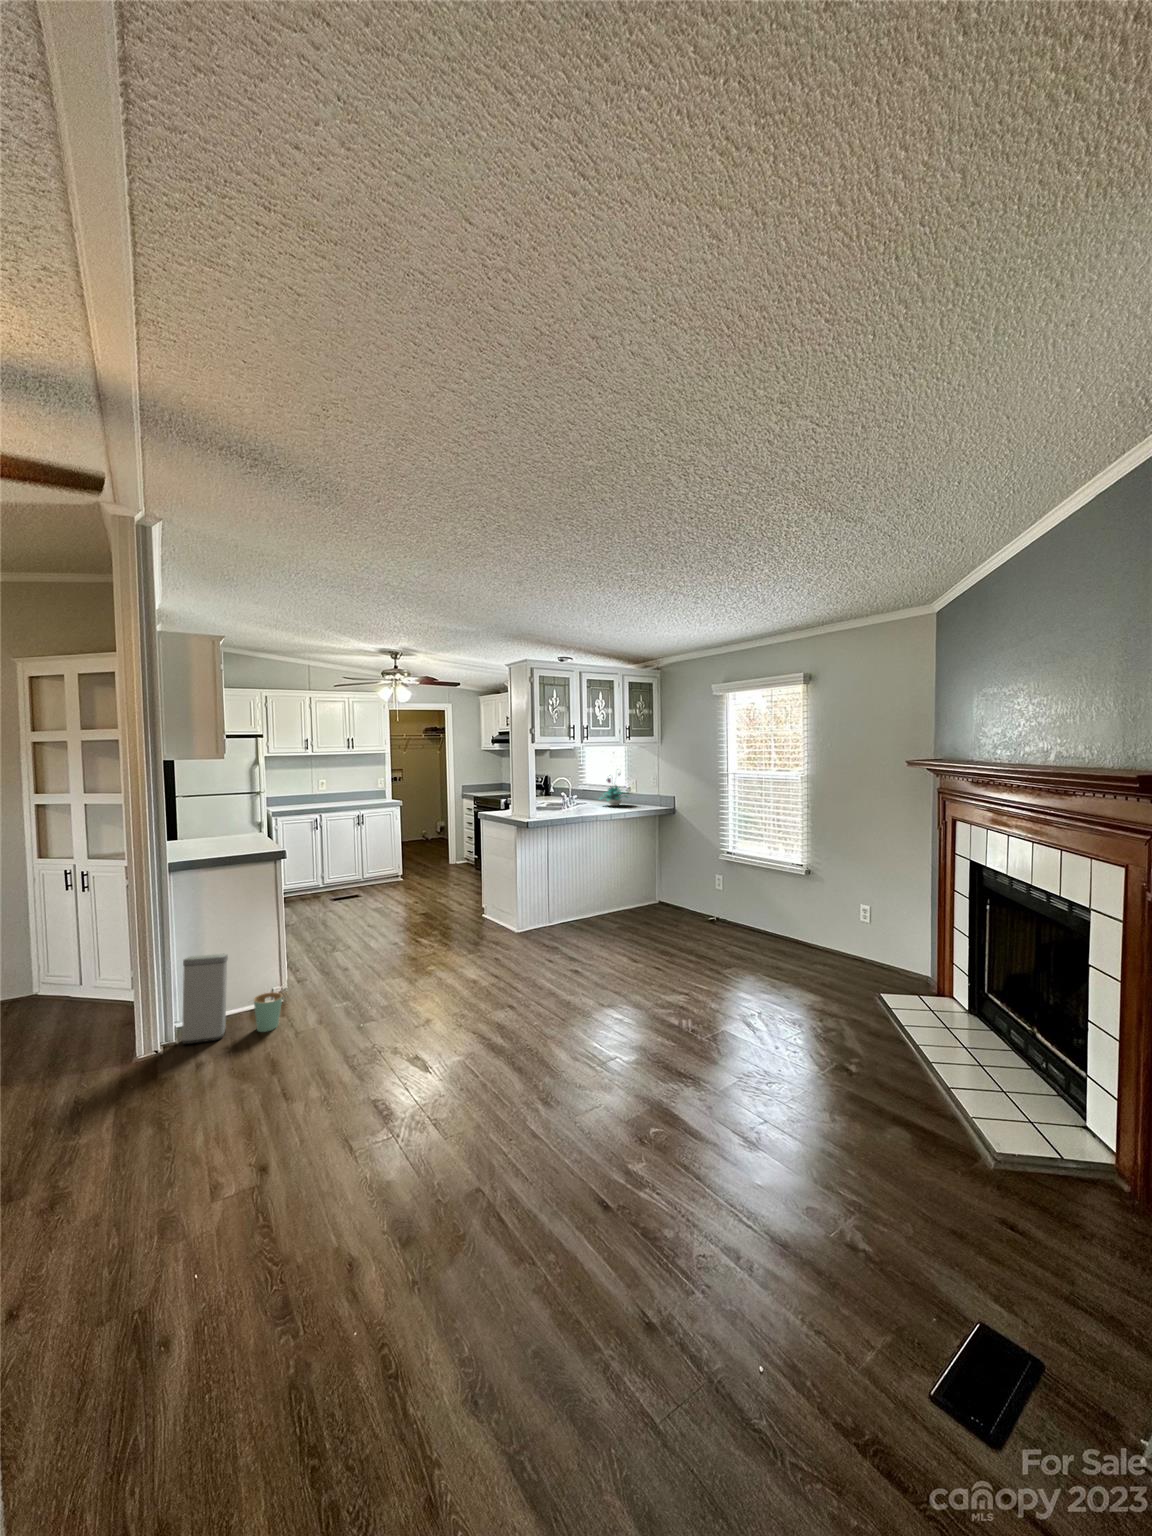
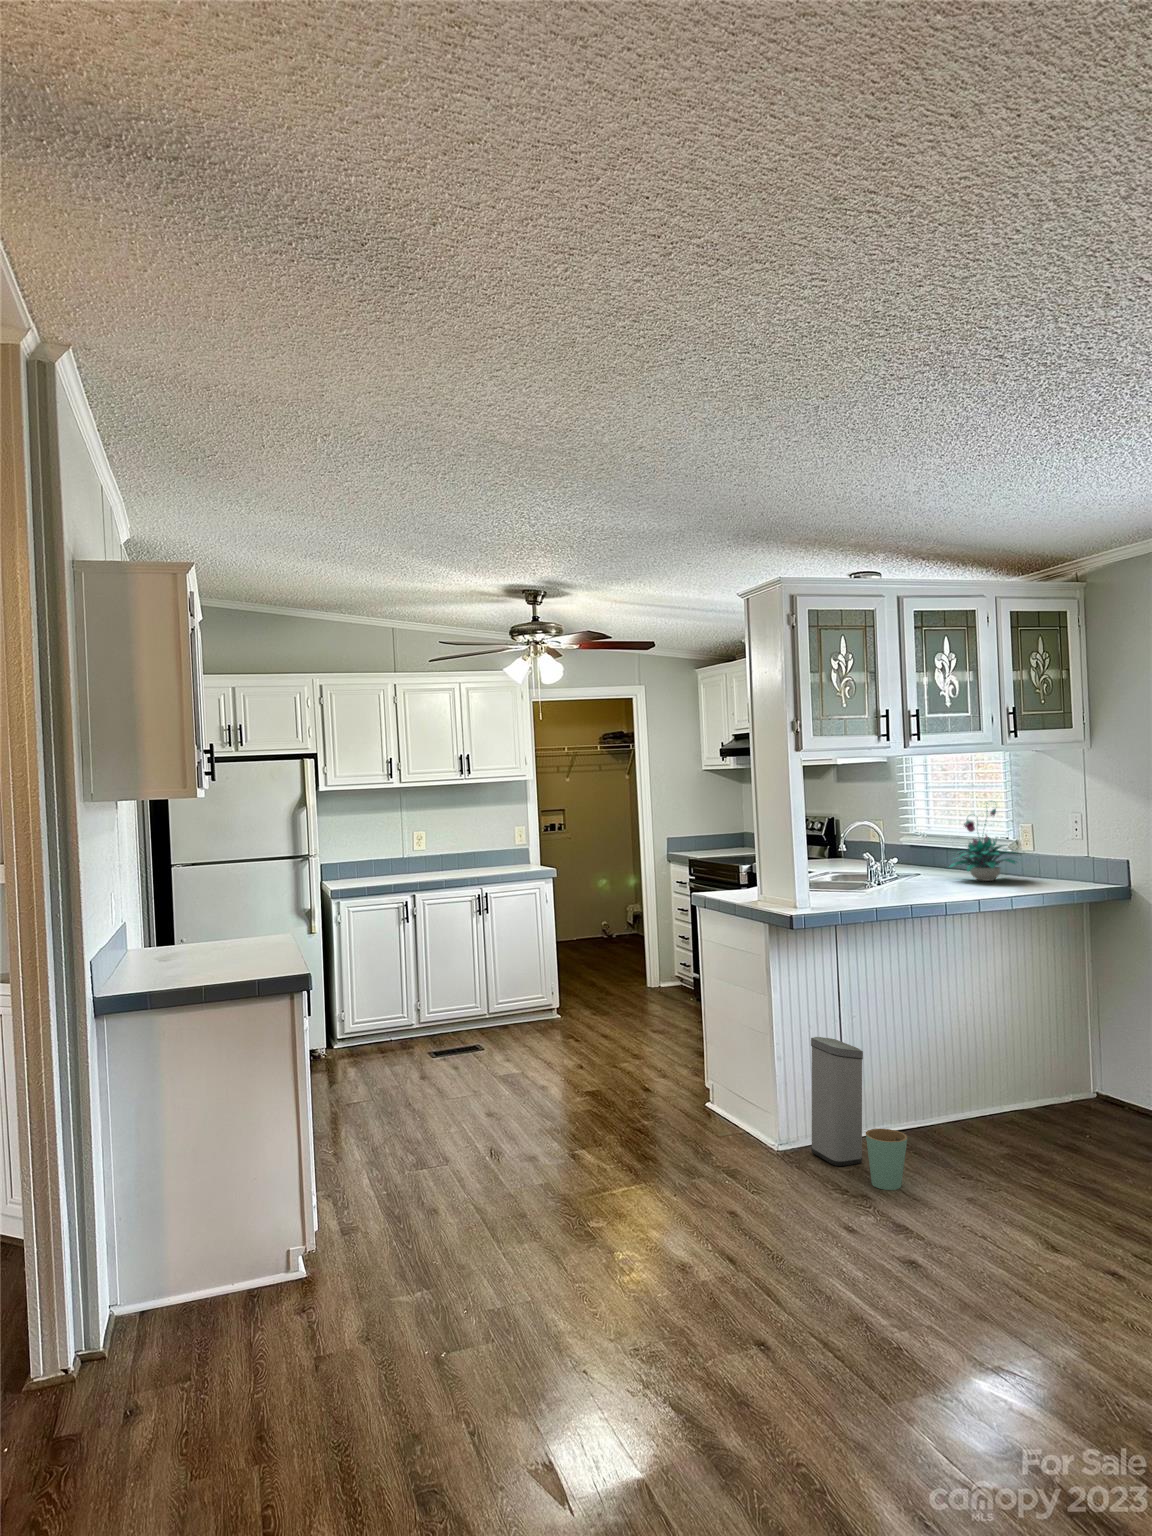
trash can: present [182,954,283,1044] -> present [811,1037,907,1190]

